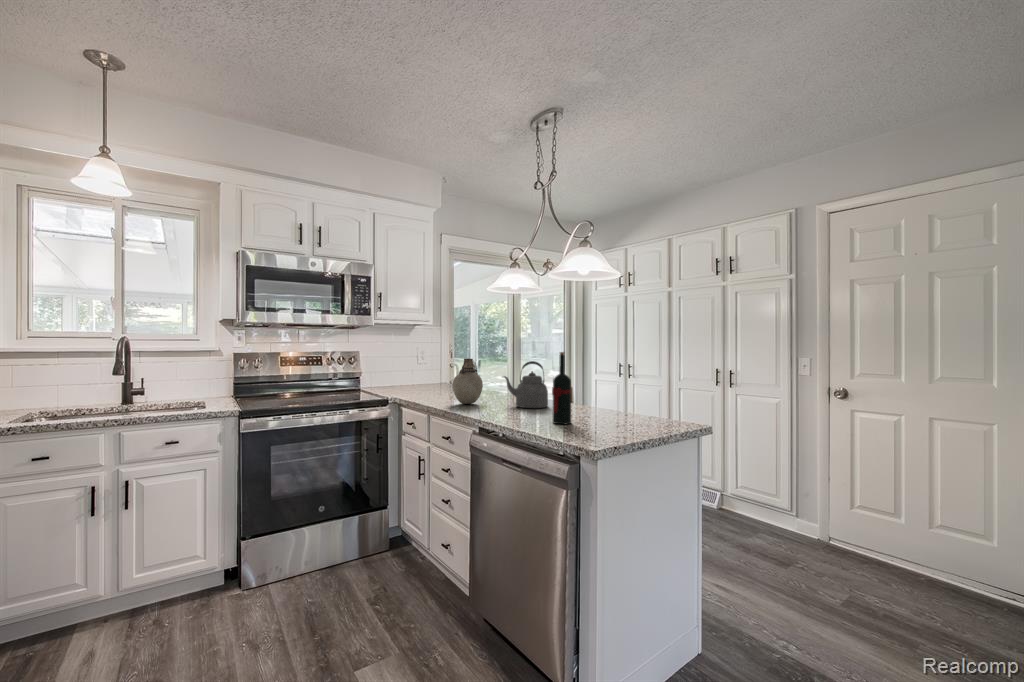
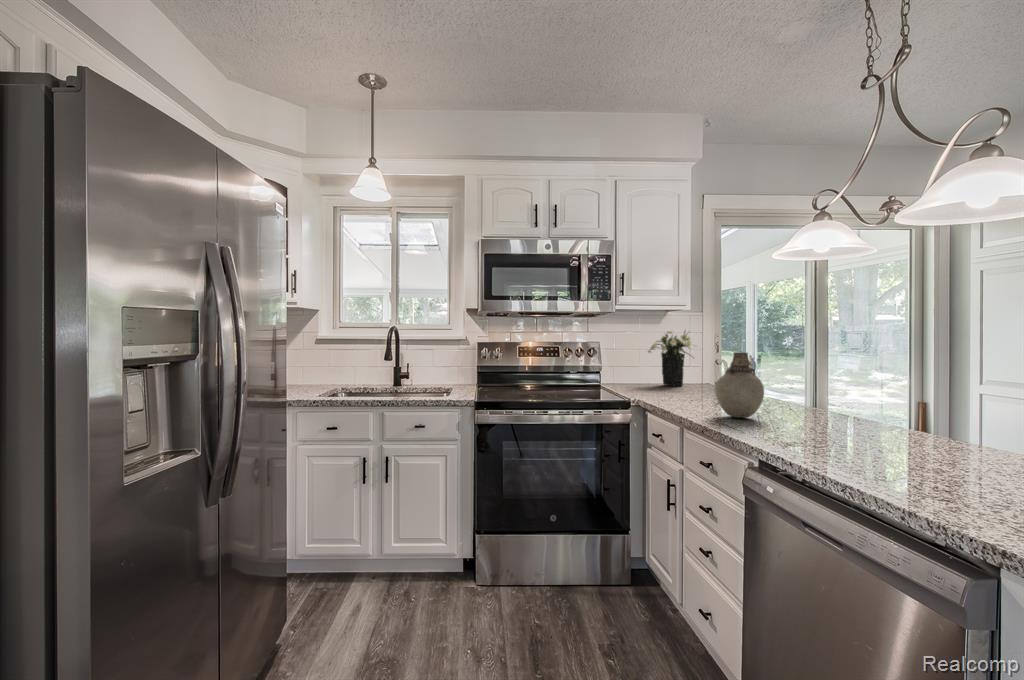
flower arrangement: none [399,340,437,386] -> present [648,331,693,386]
wine bottle: present [552,352,571,424] -> none [916,342,966,483]
kettle: present [504,361,548,408] -> none [798,359,892,438]

